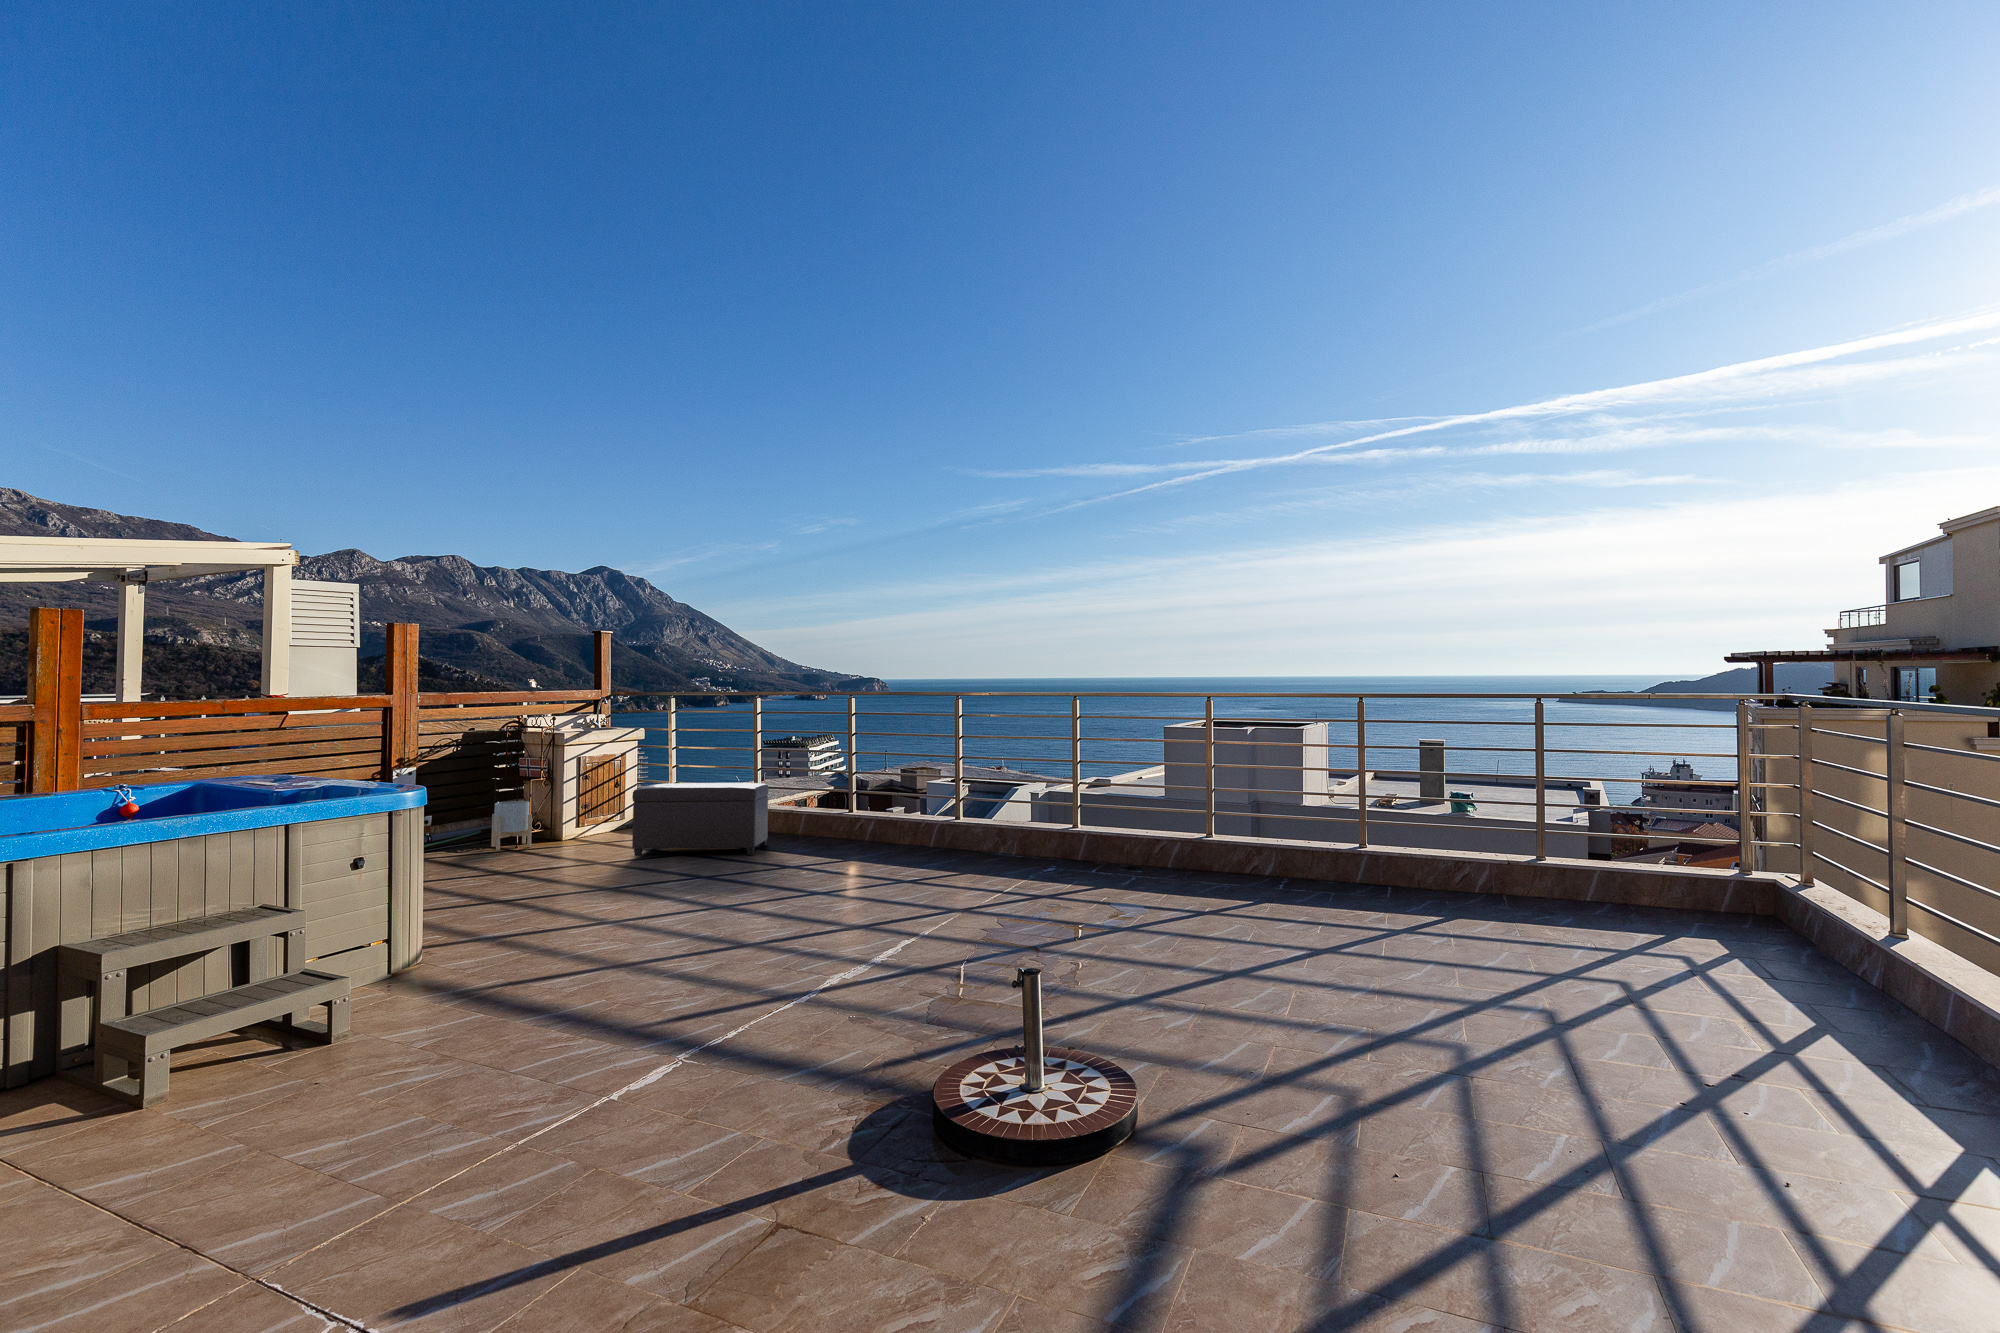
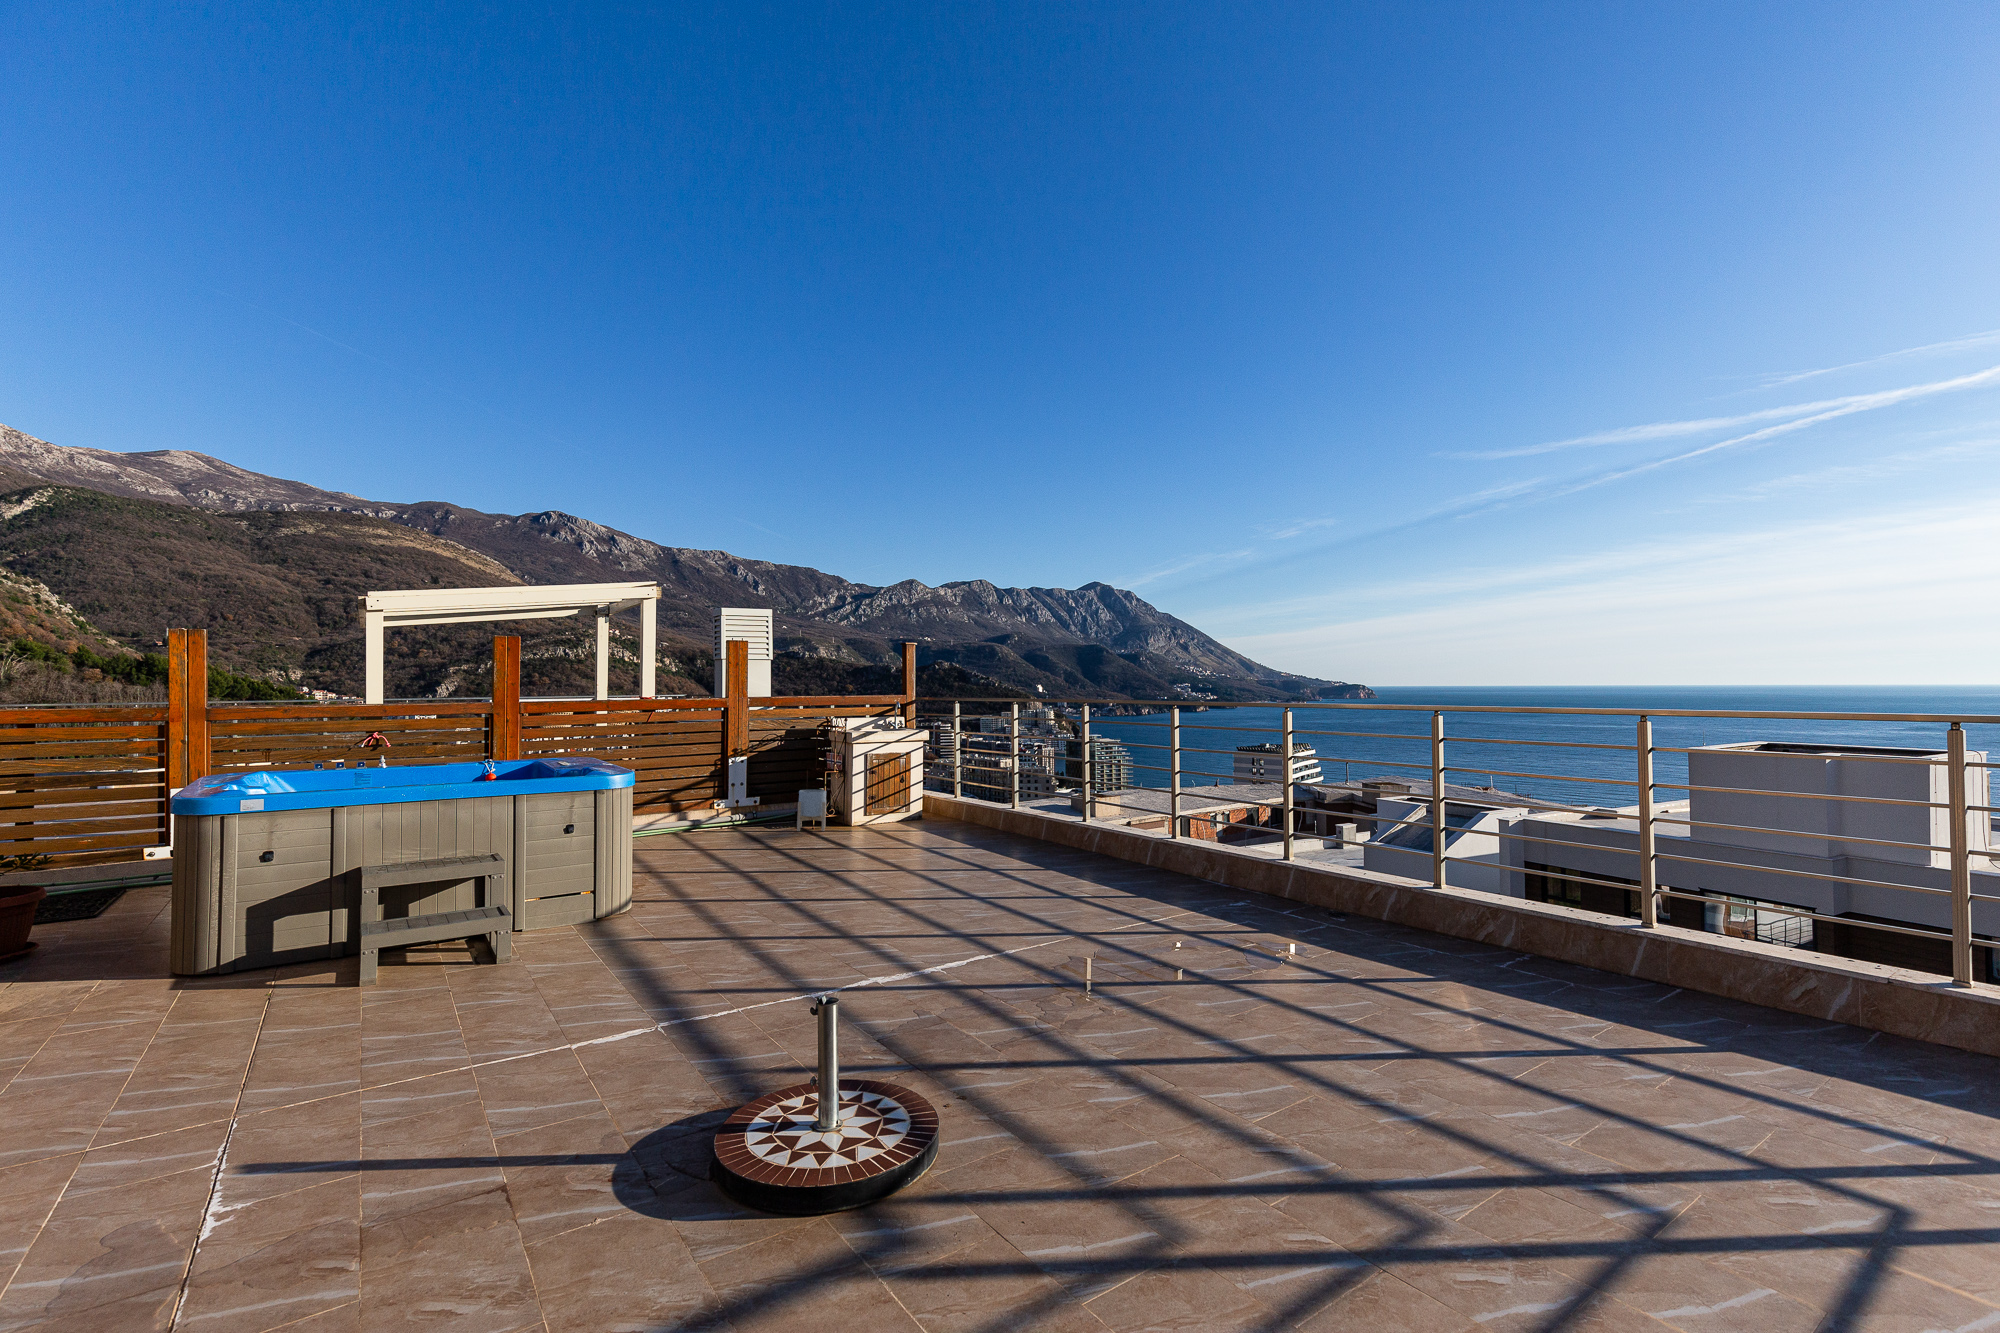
ottoman: present [632,783,769,856] -> none [883,783,1009,858]

